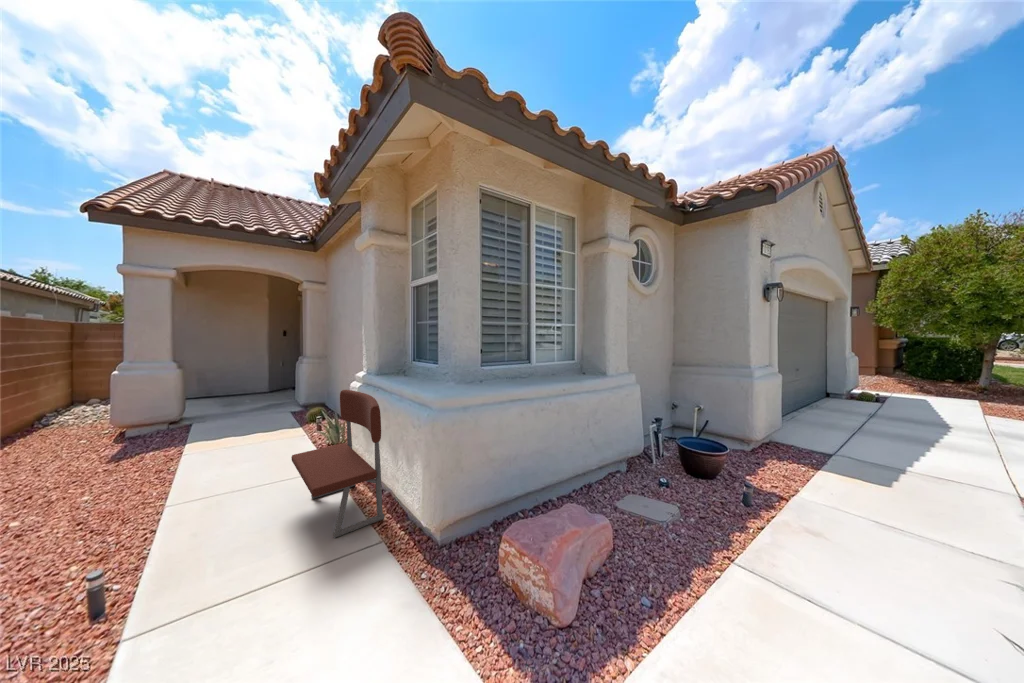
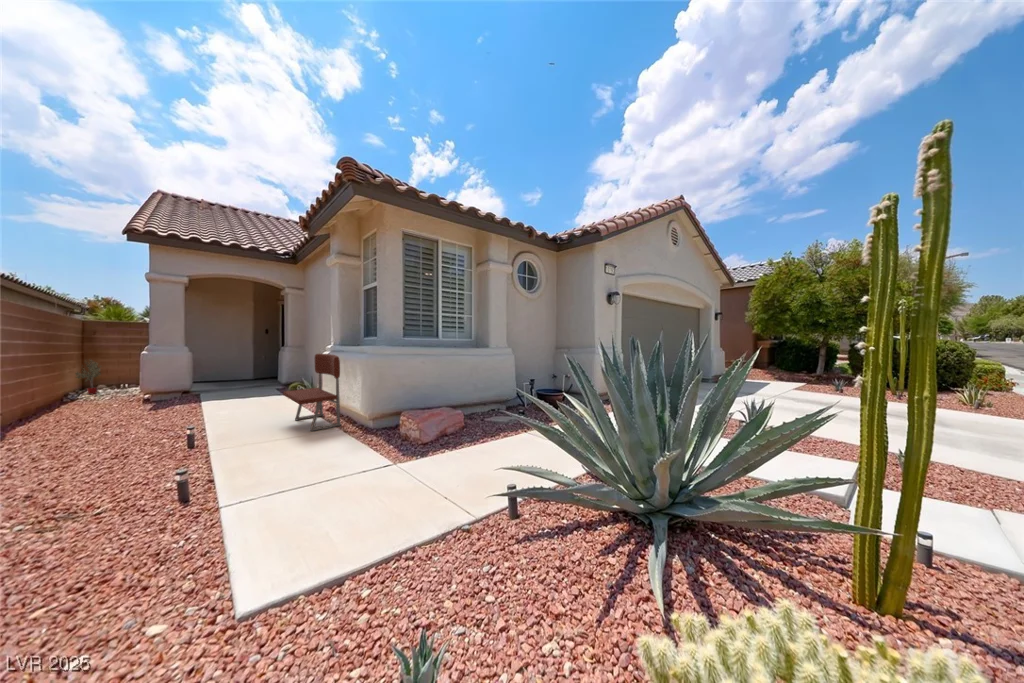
potted tree: none [41,379,79,425] -> present [76,360,101,394]

